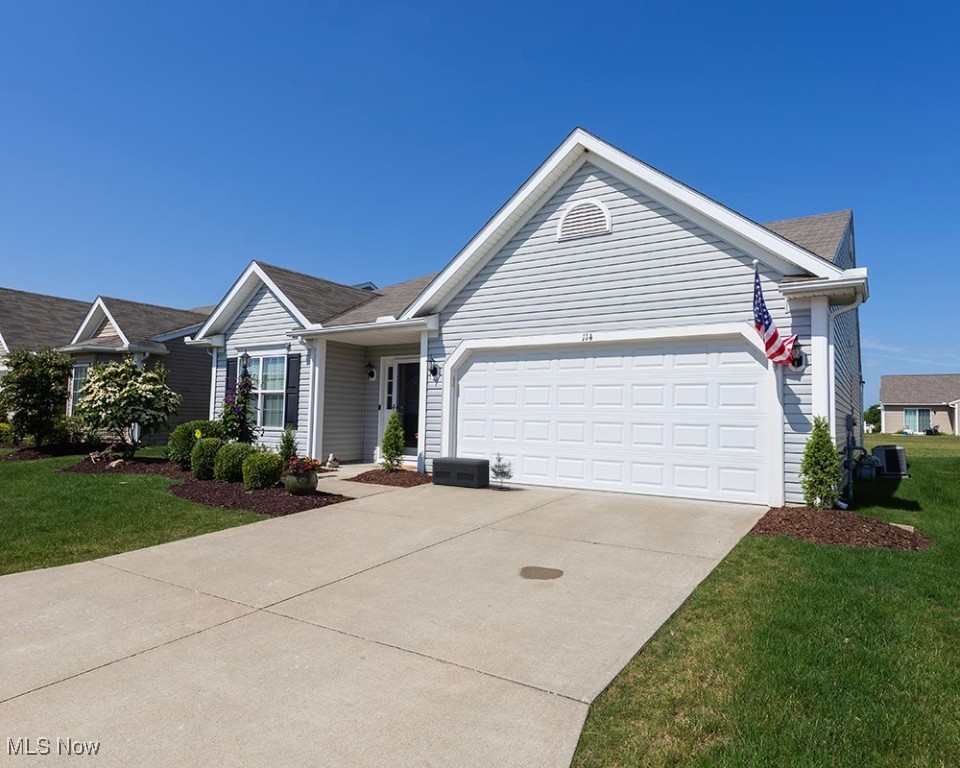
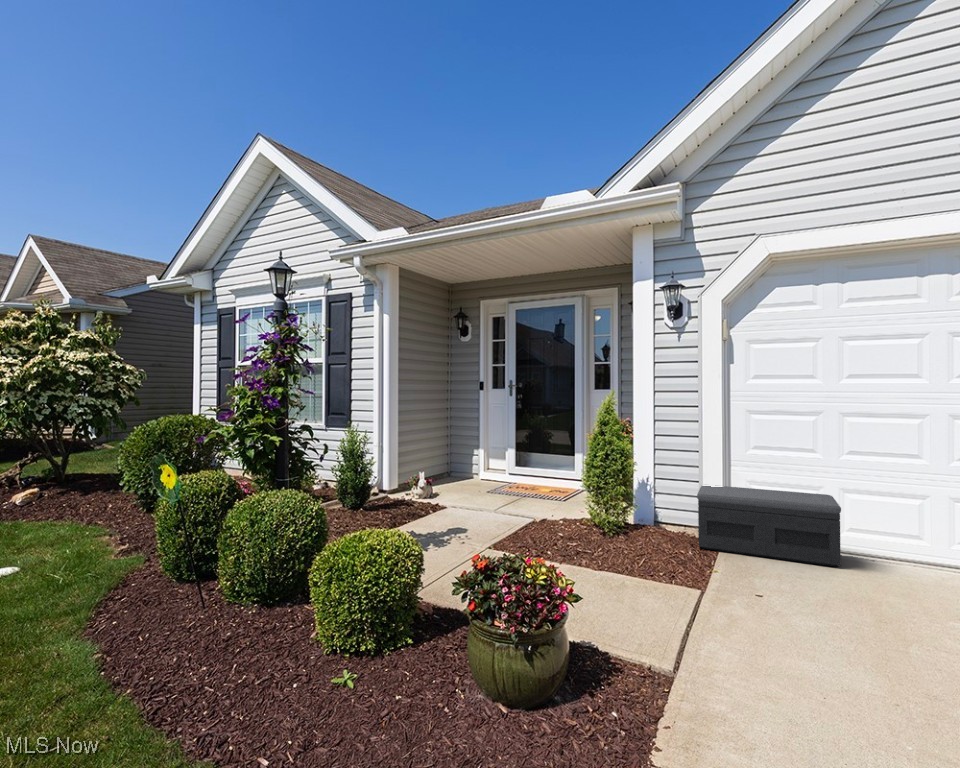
potted tree: present [491,457,512,490] -> none [866,484,932,577]

